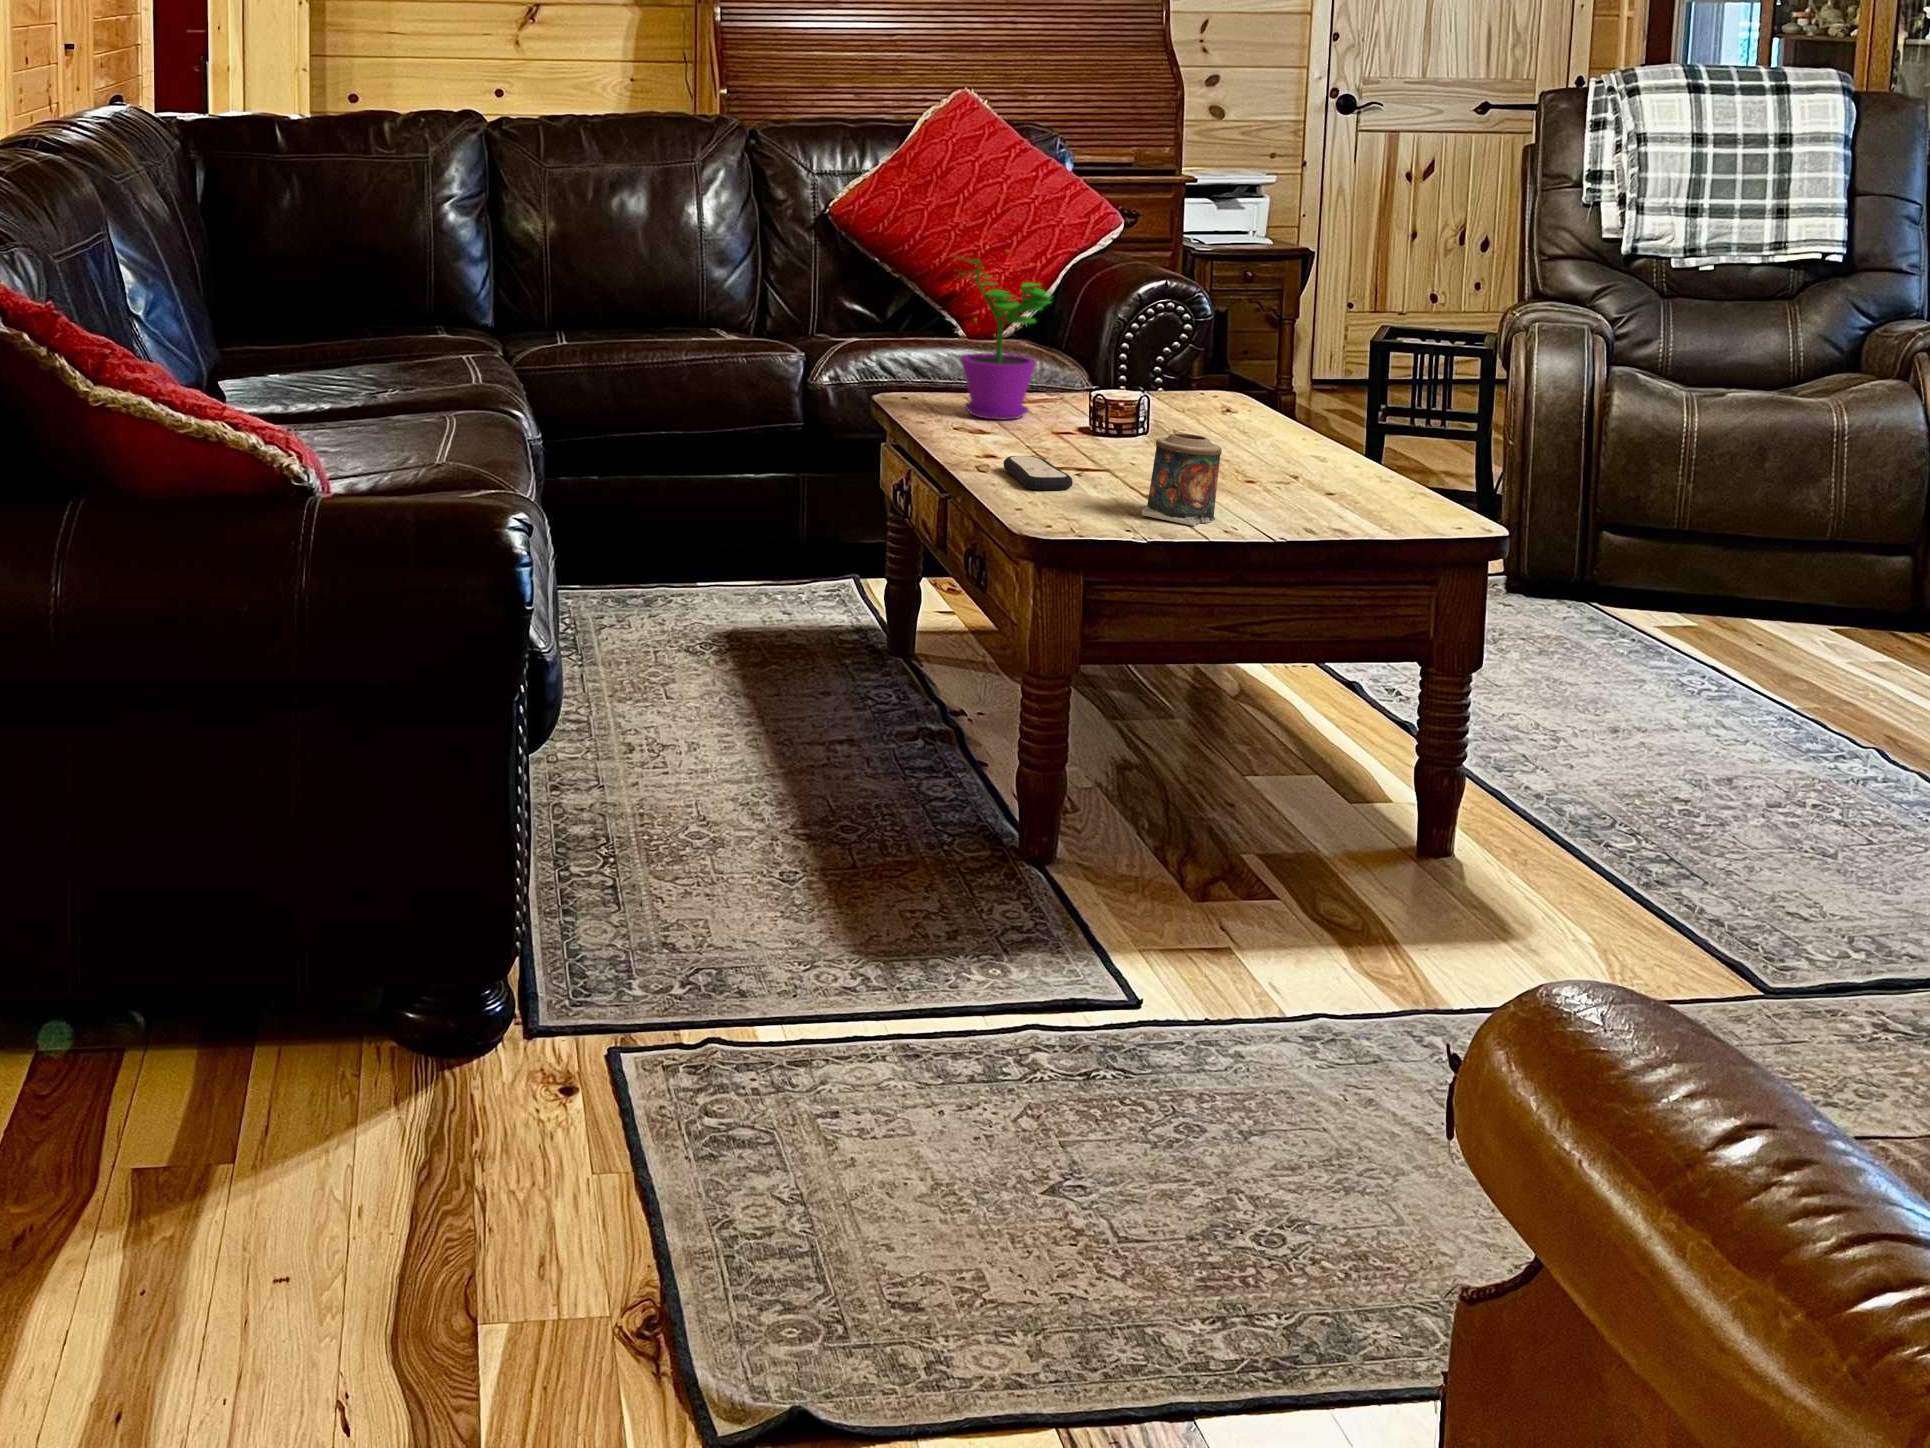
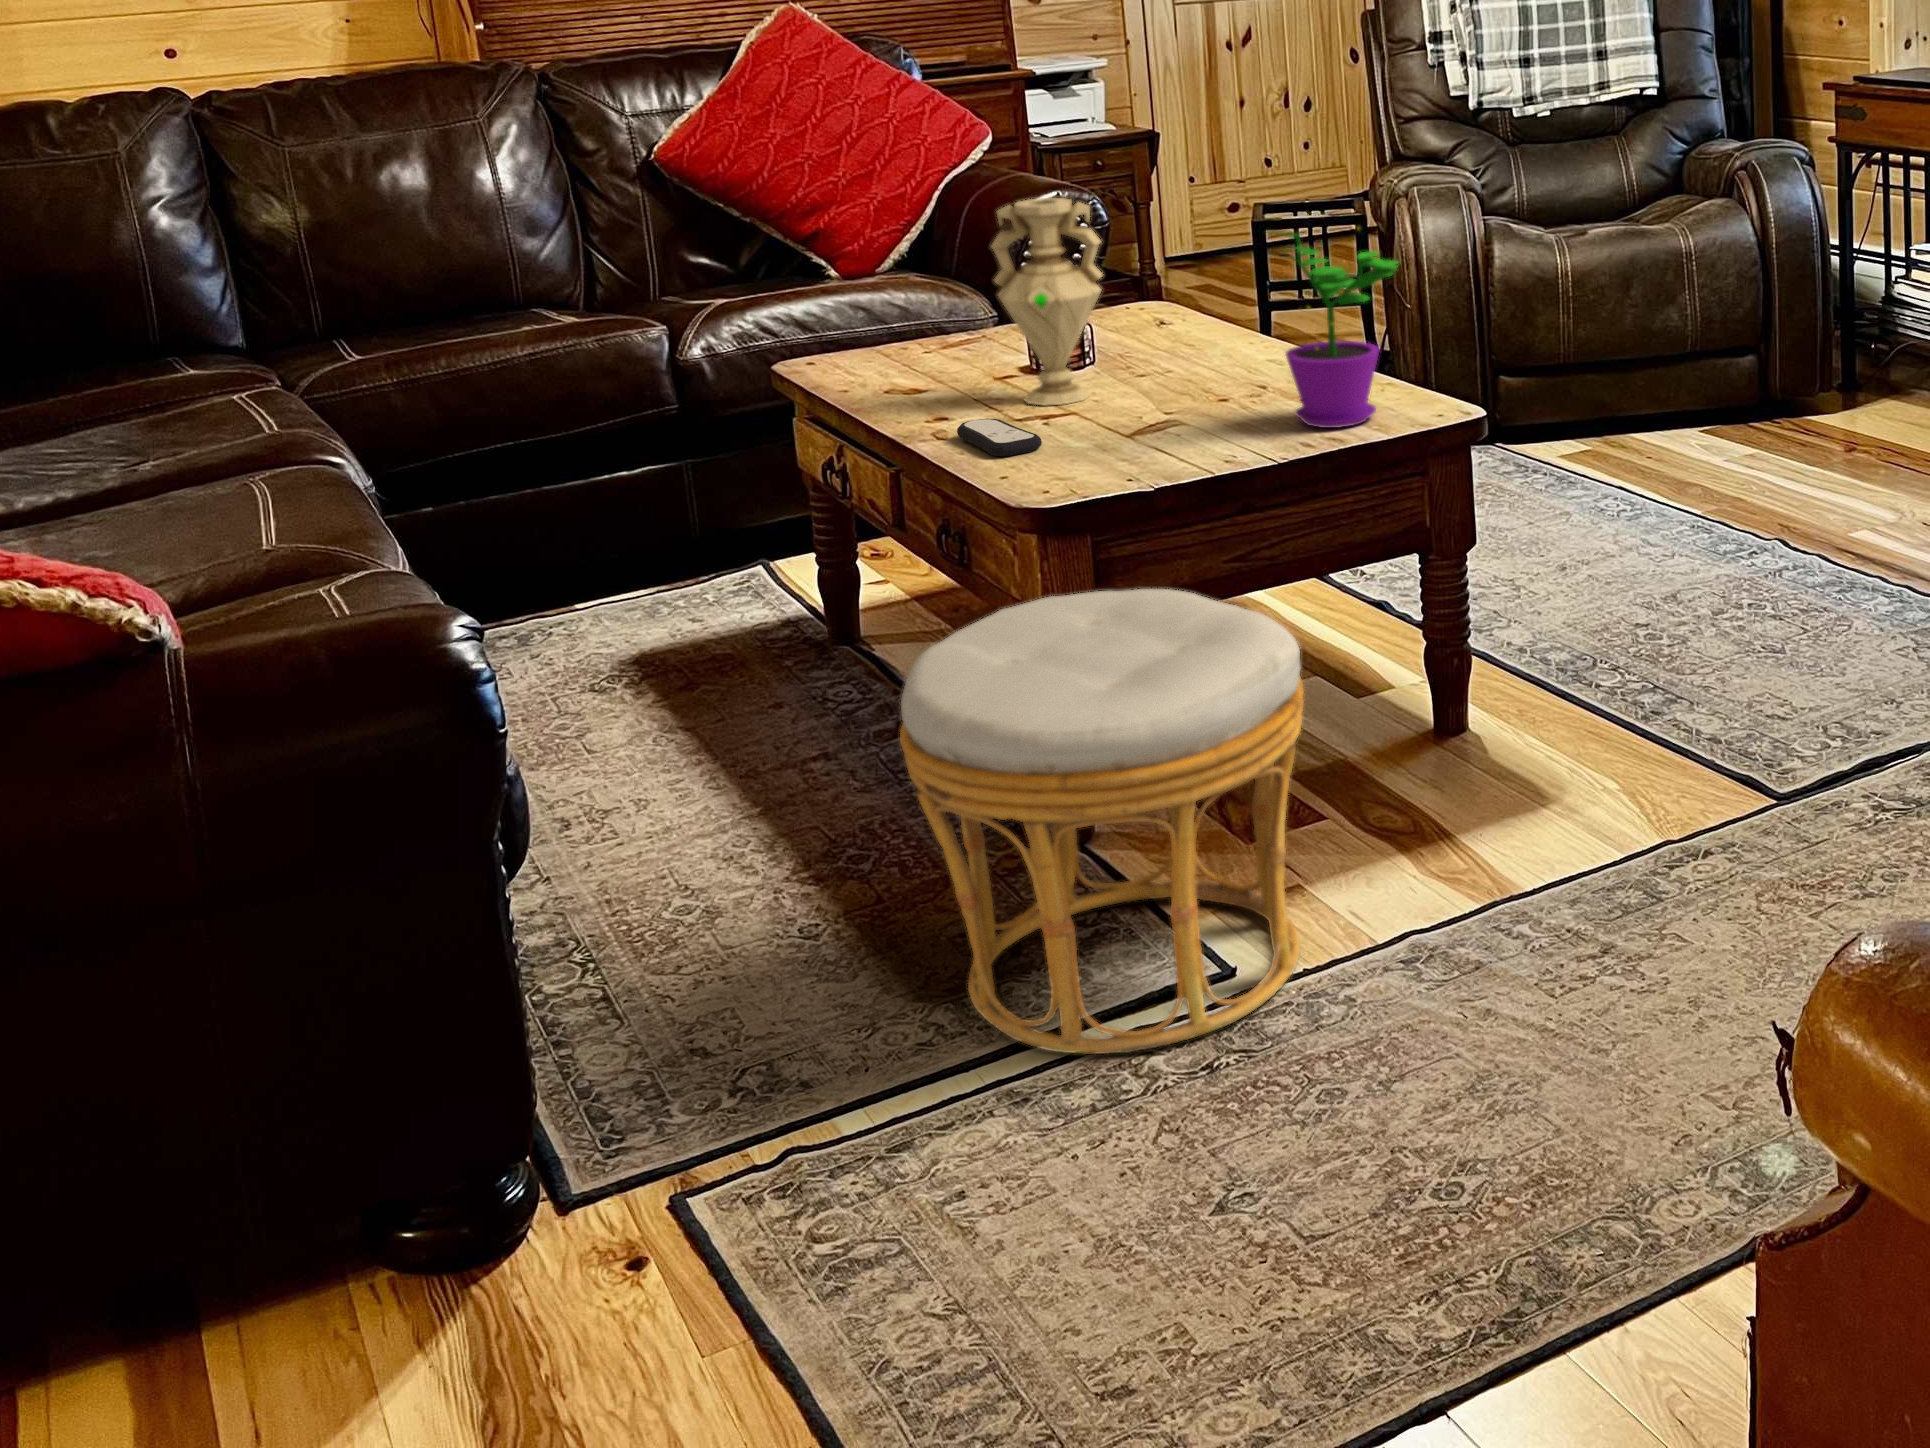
flower pot: present [961,258,1051,420] -> present [1281,233,1398,428]
vase: none [1064,264,1168,458] -> present [991,198,1102,406]
candle: present [1142,433,1222,526] -> none [1130,373,1206,469]
ottoman: none [869,613,1245,1045] -> present [900,589,1304,1054]

